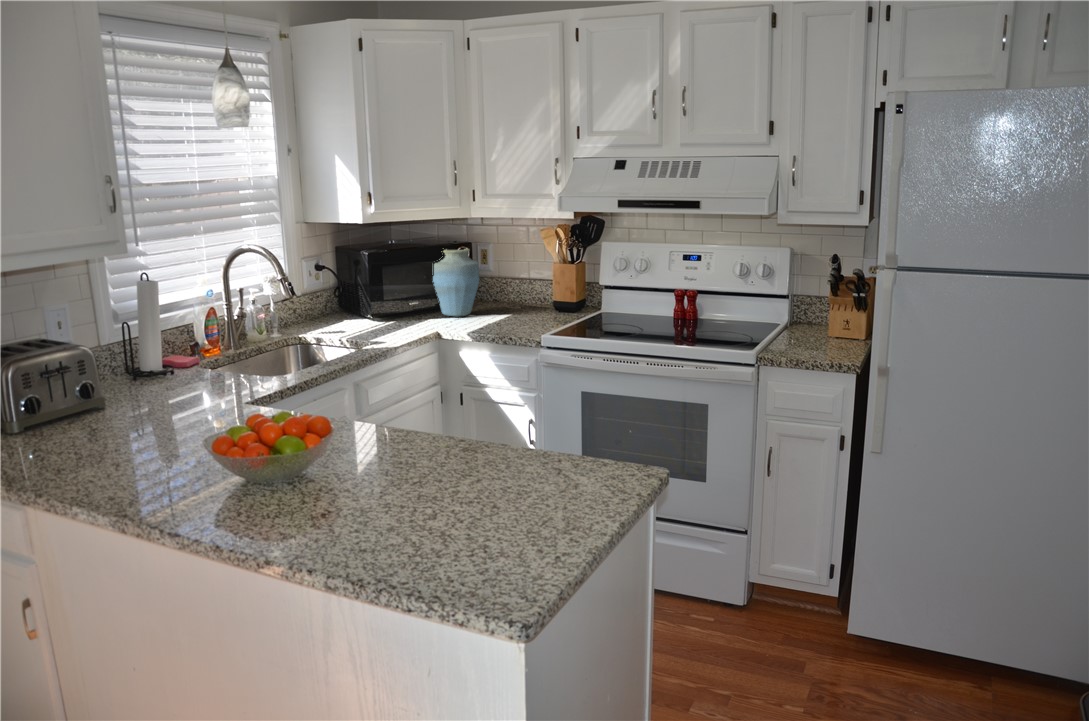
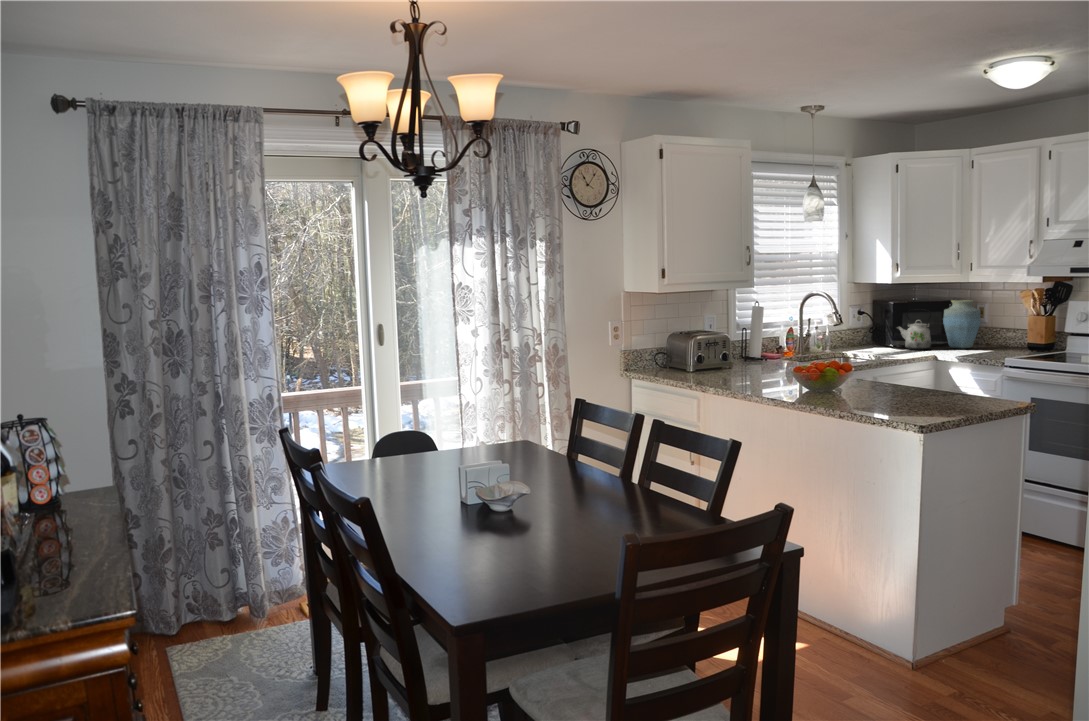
kettle: none [372,265,421,325] -> present [897,309,932,350]

